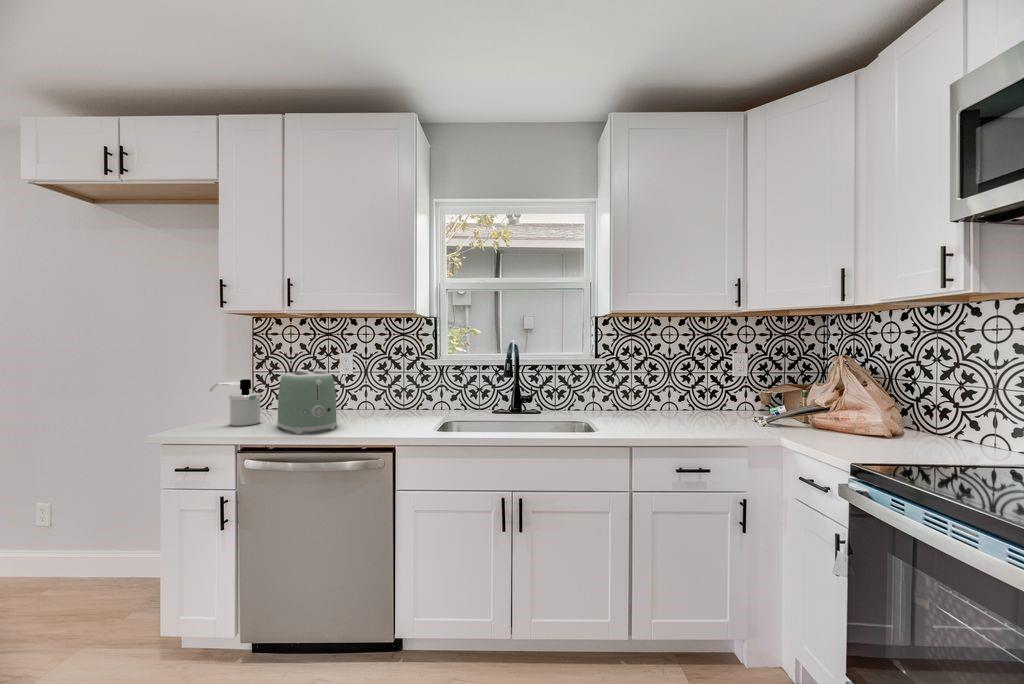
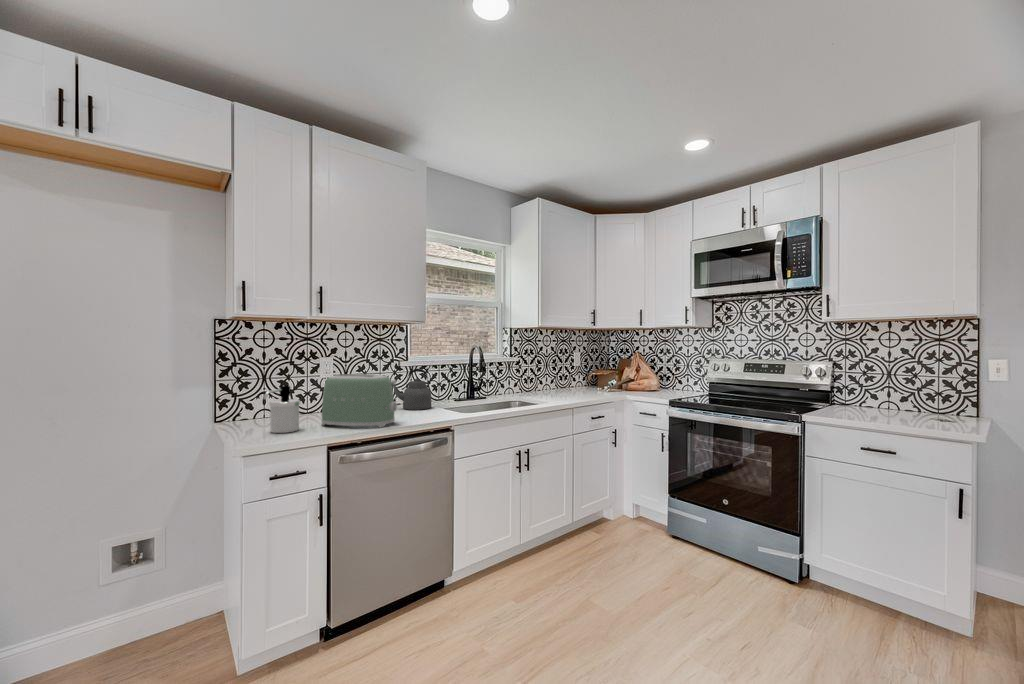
kettle: none [402,369,445,418] -> present [392,369,431,410]

